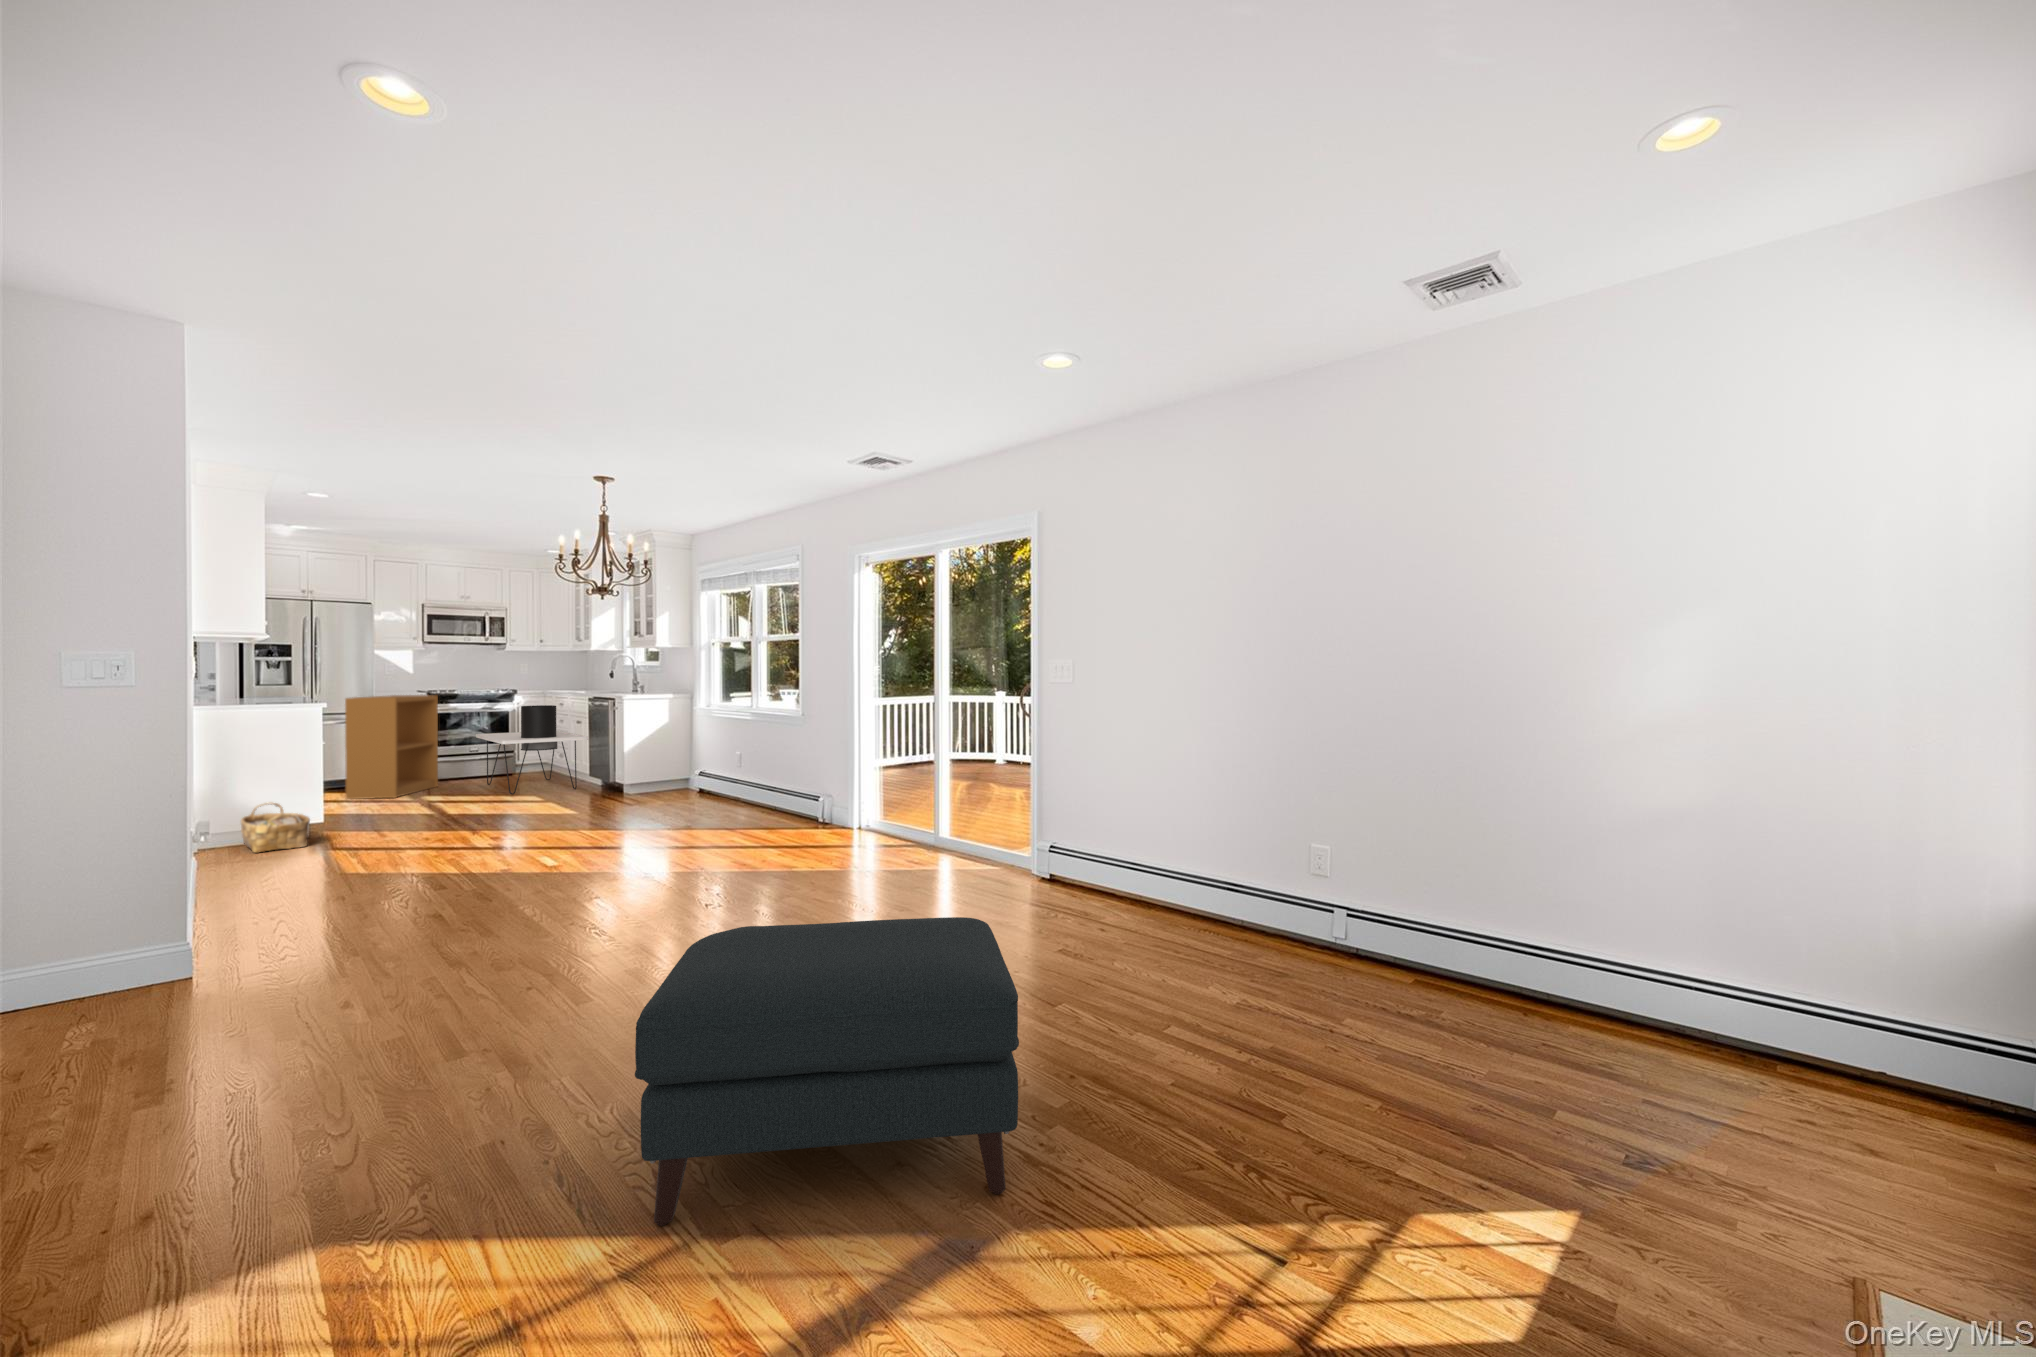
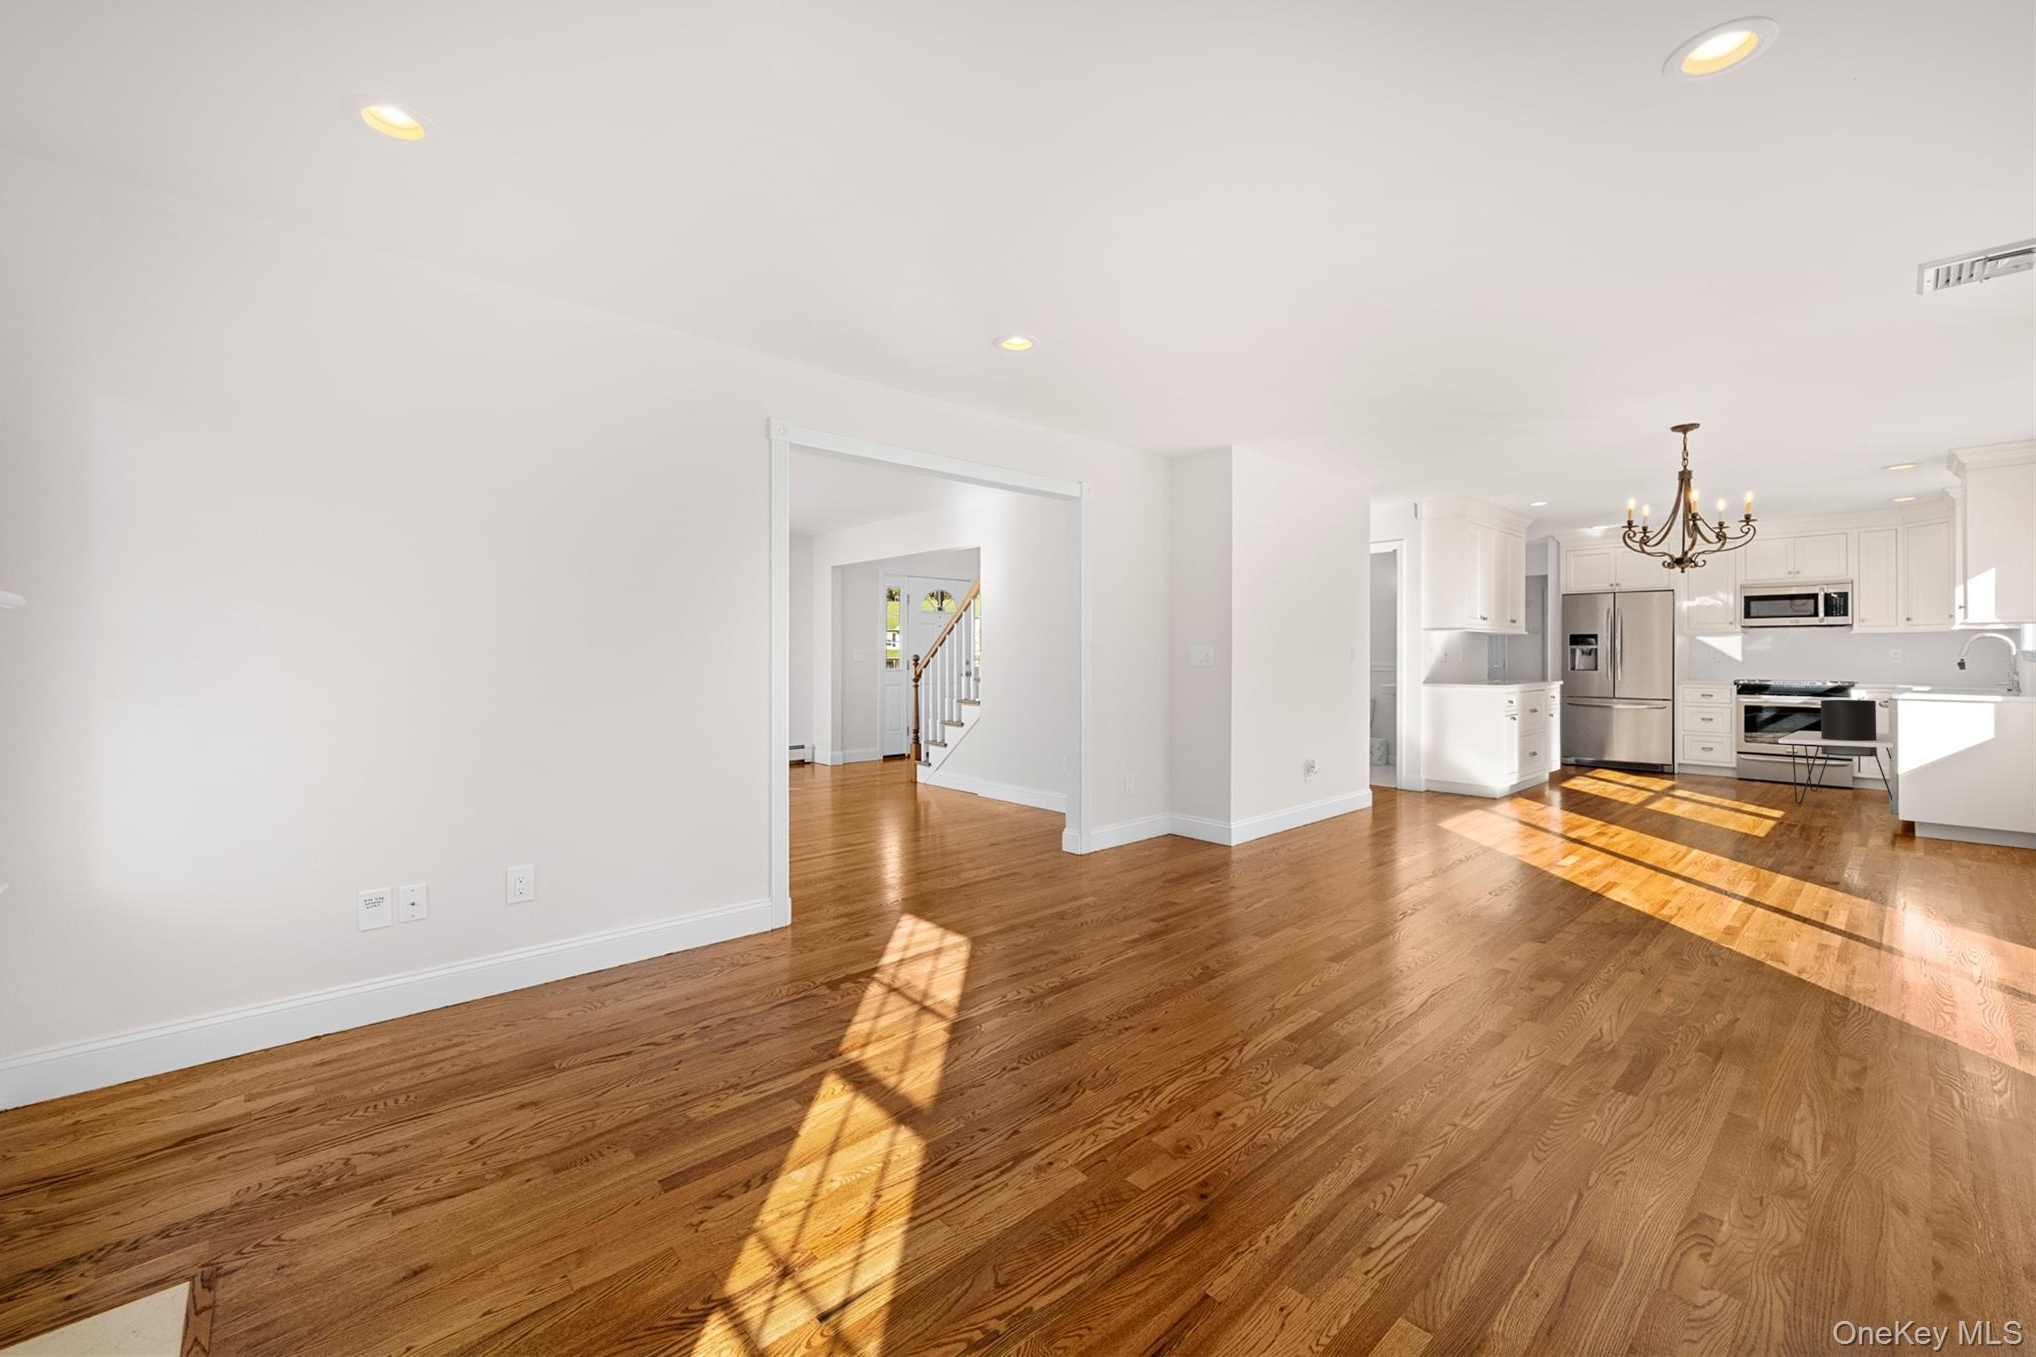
bookshelf: present [345,695,438,799] -> none [1639,685,1755,788]
woven basket: present [241,802,310,853] -> none [1458,768,1506,808]
ottoman: present [635,917,1019,1226] -> none [949,872,1196,1135]

